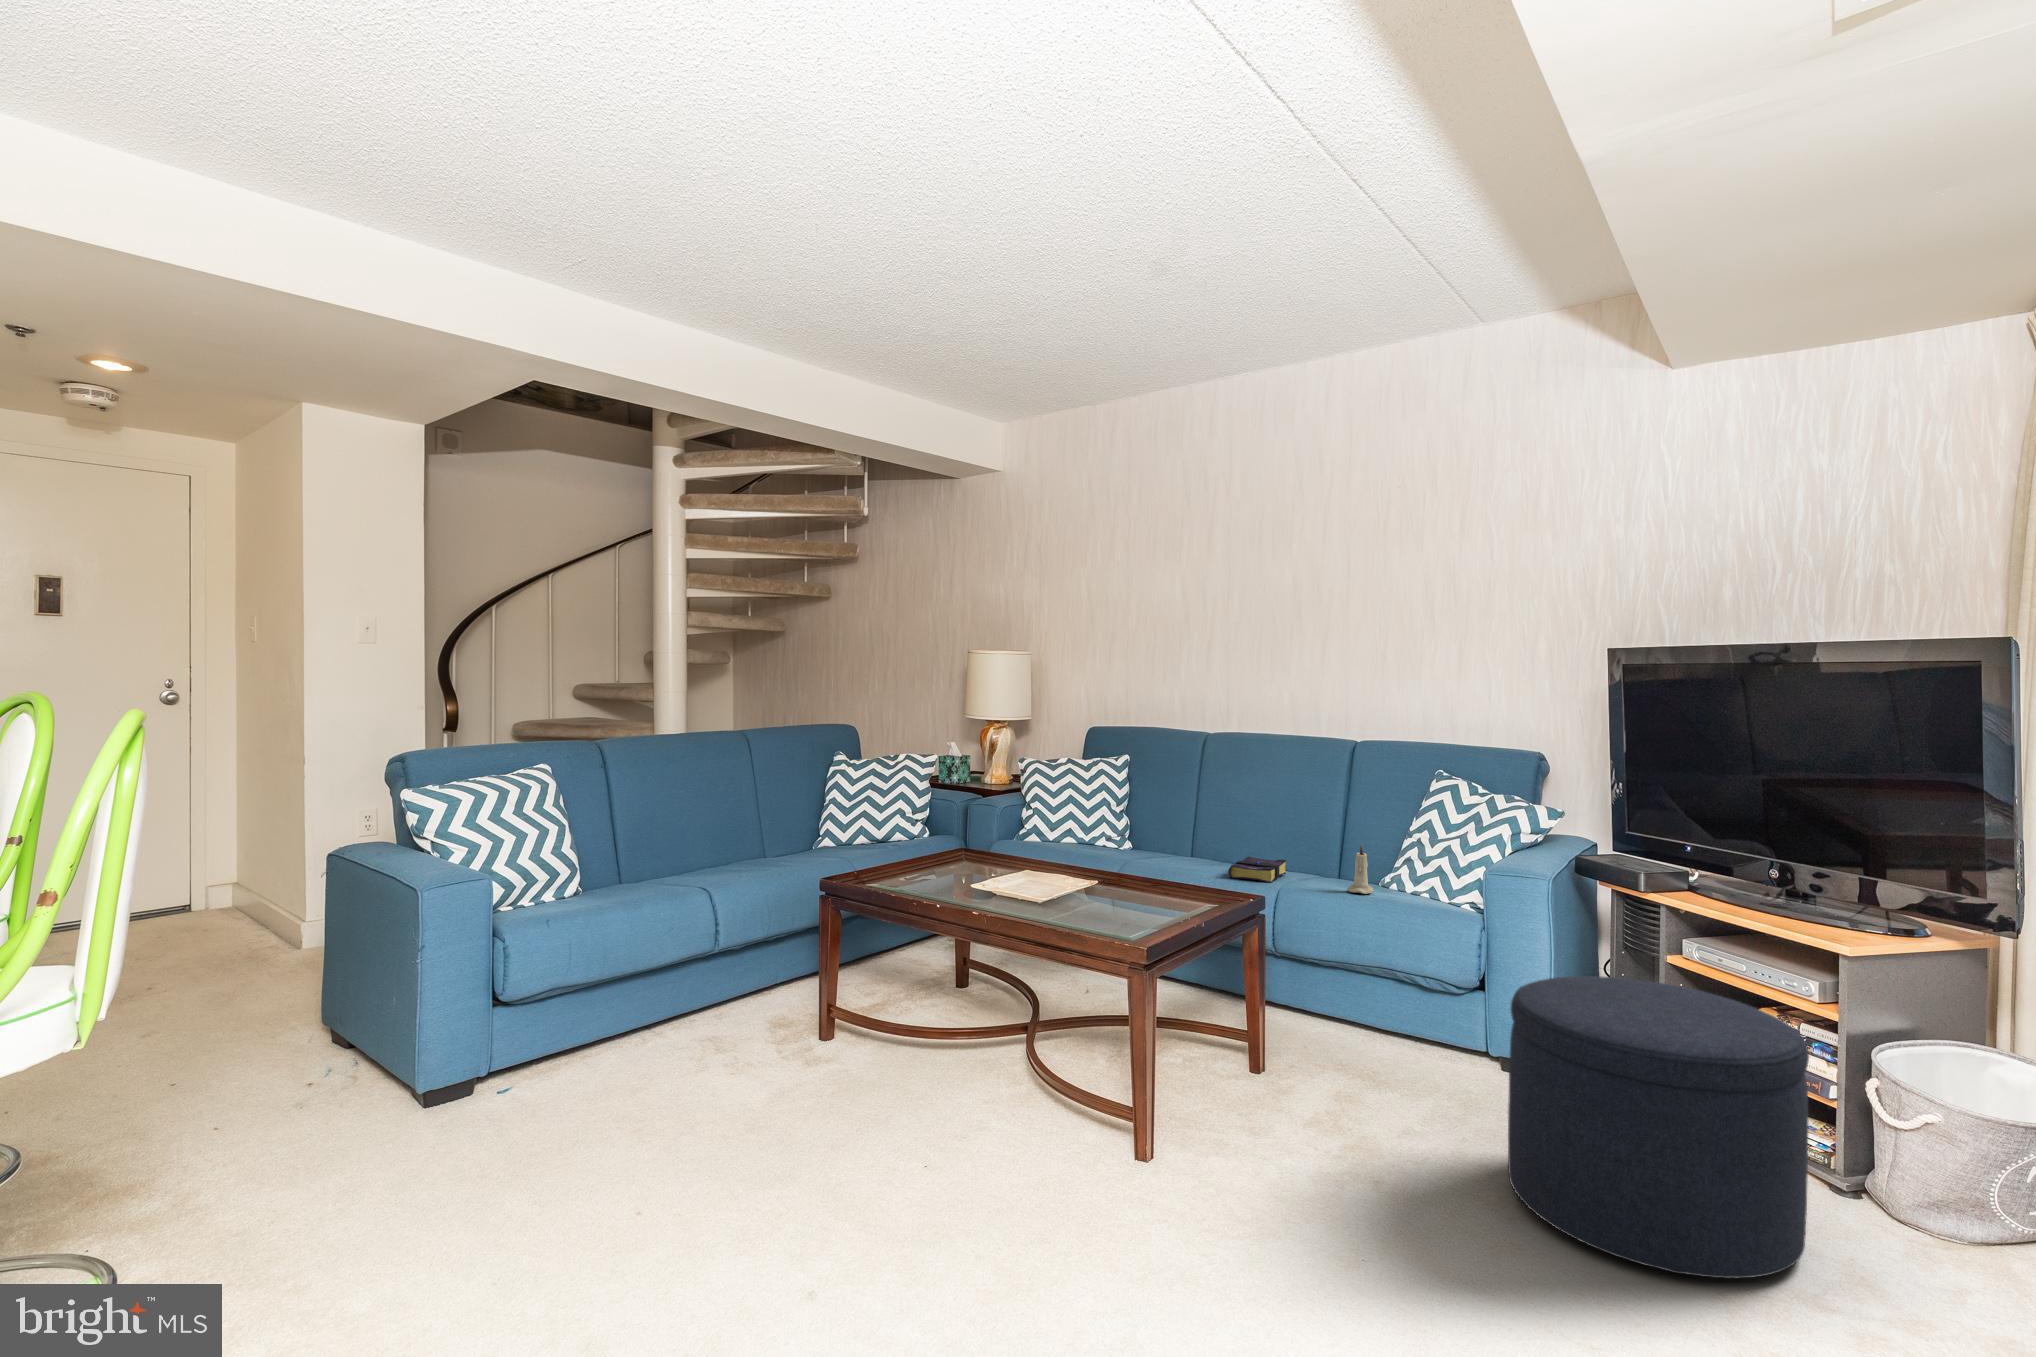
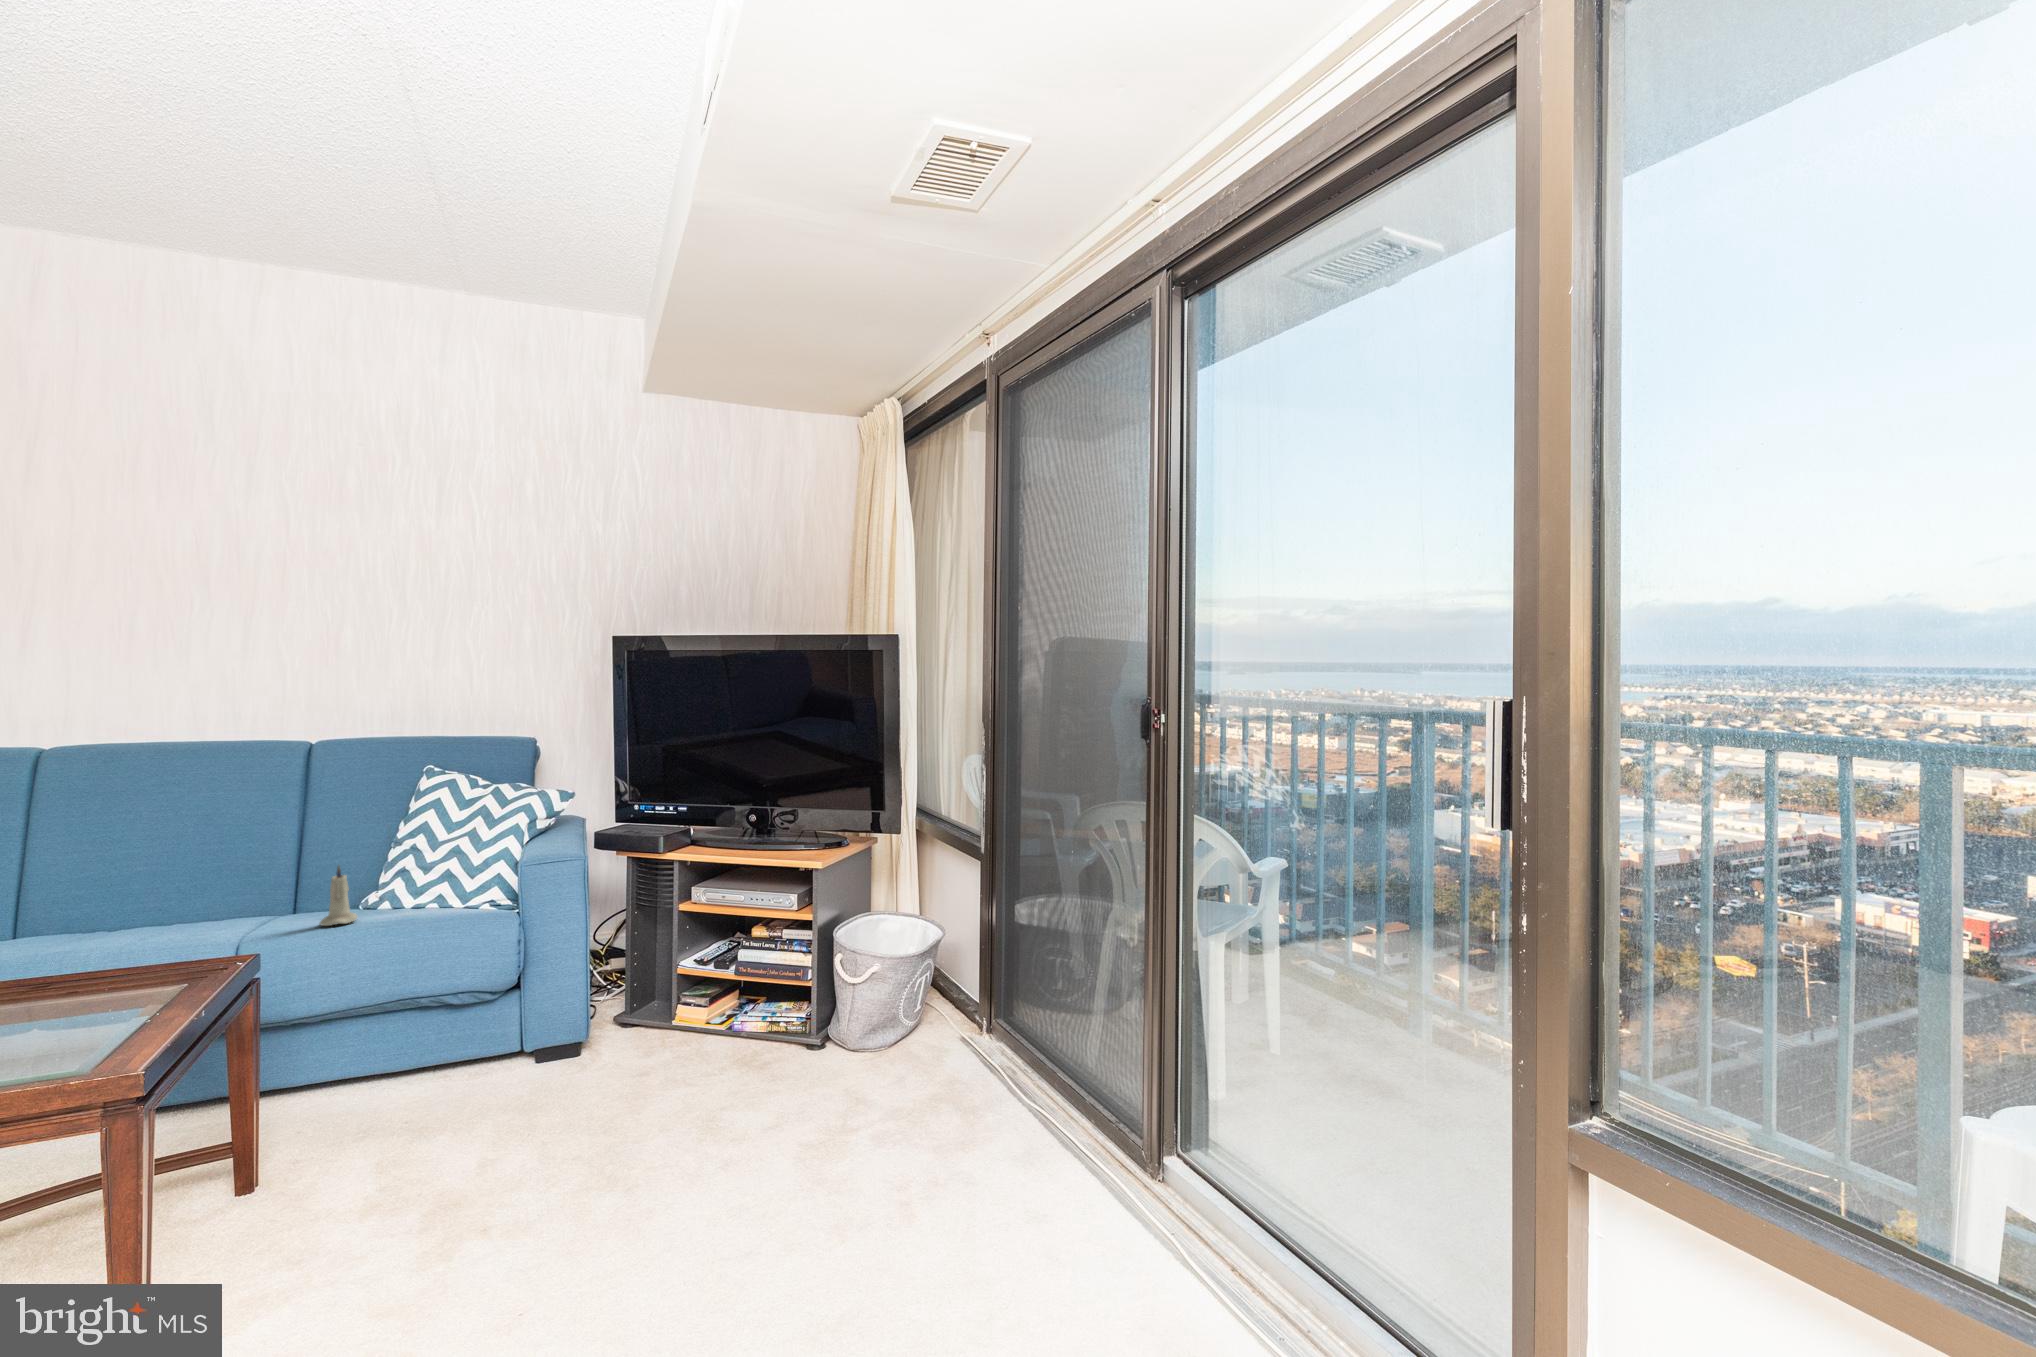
book: present [1228,857,1286,883] -> none [103,907,212,955]
ottoman: present [1508,976,1809,1278] -> none [569,928,824,1217]

